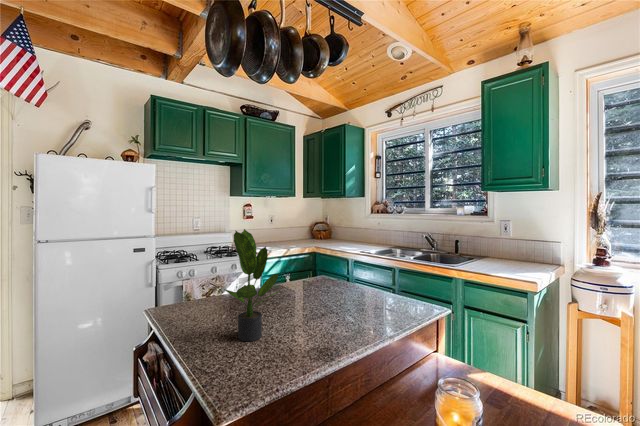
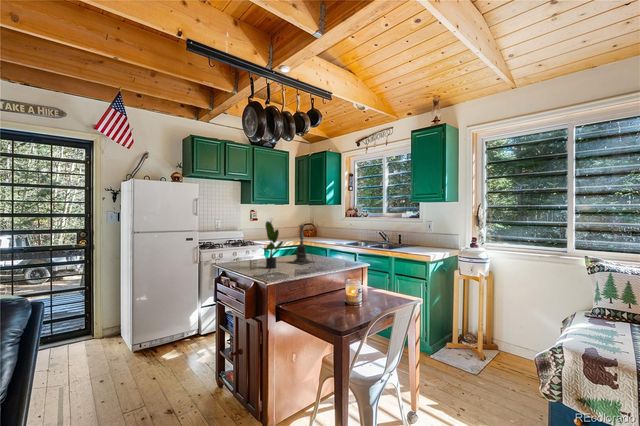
candle holder: none [288,223,346,321] -> present [290,225,313,264]

